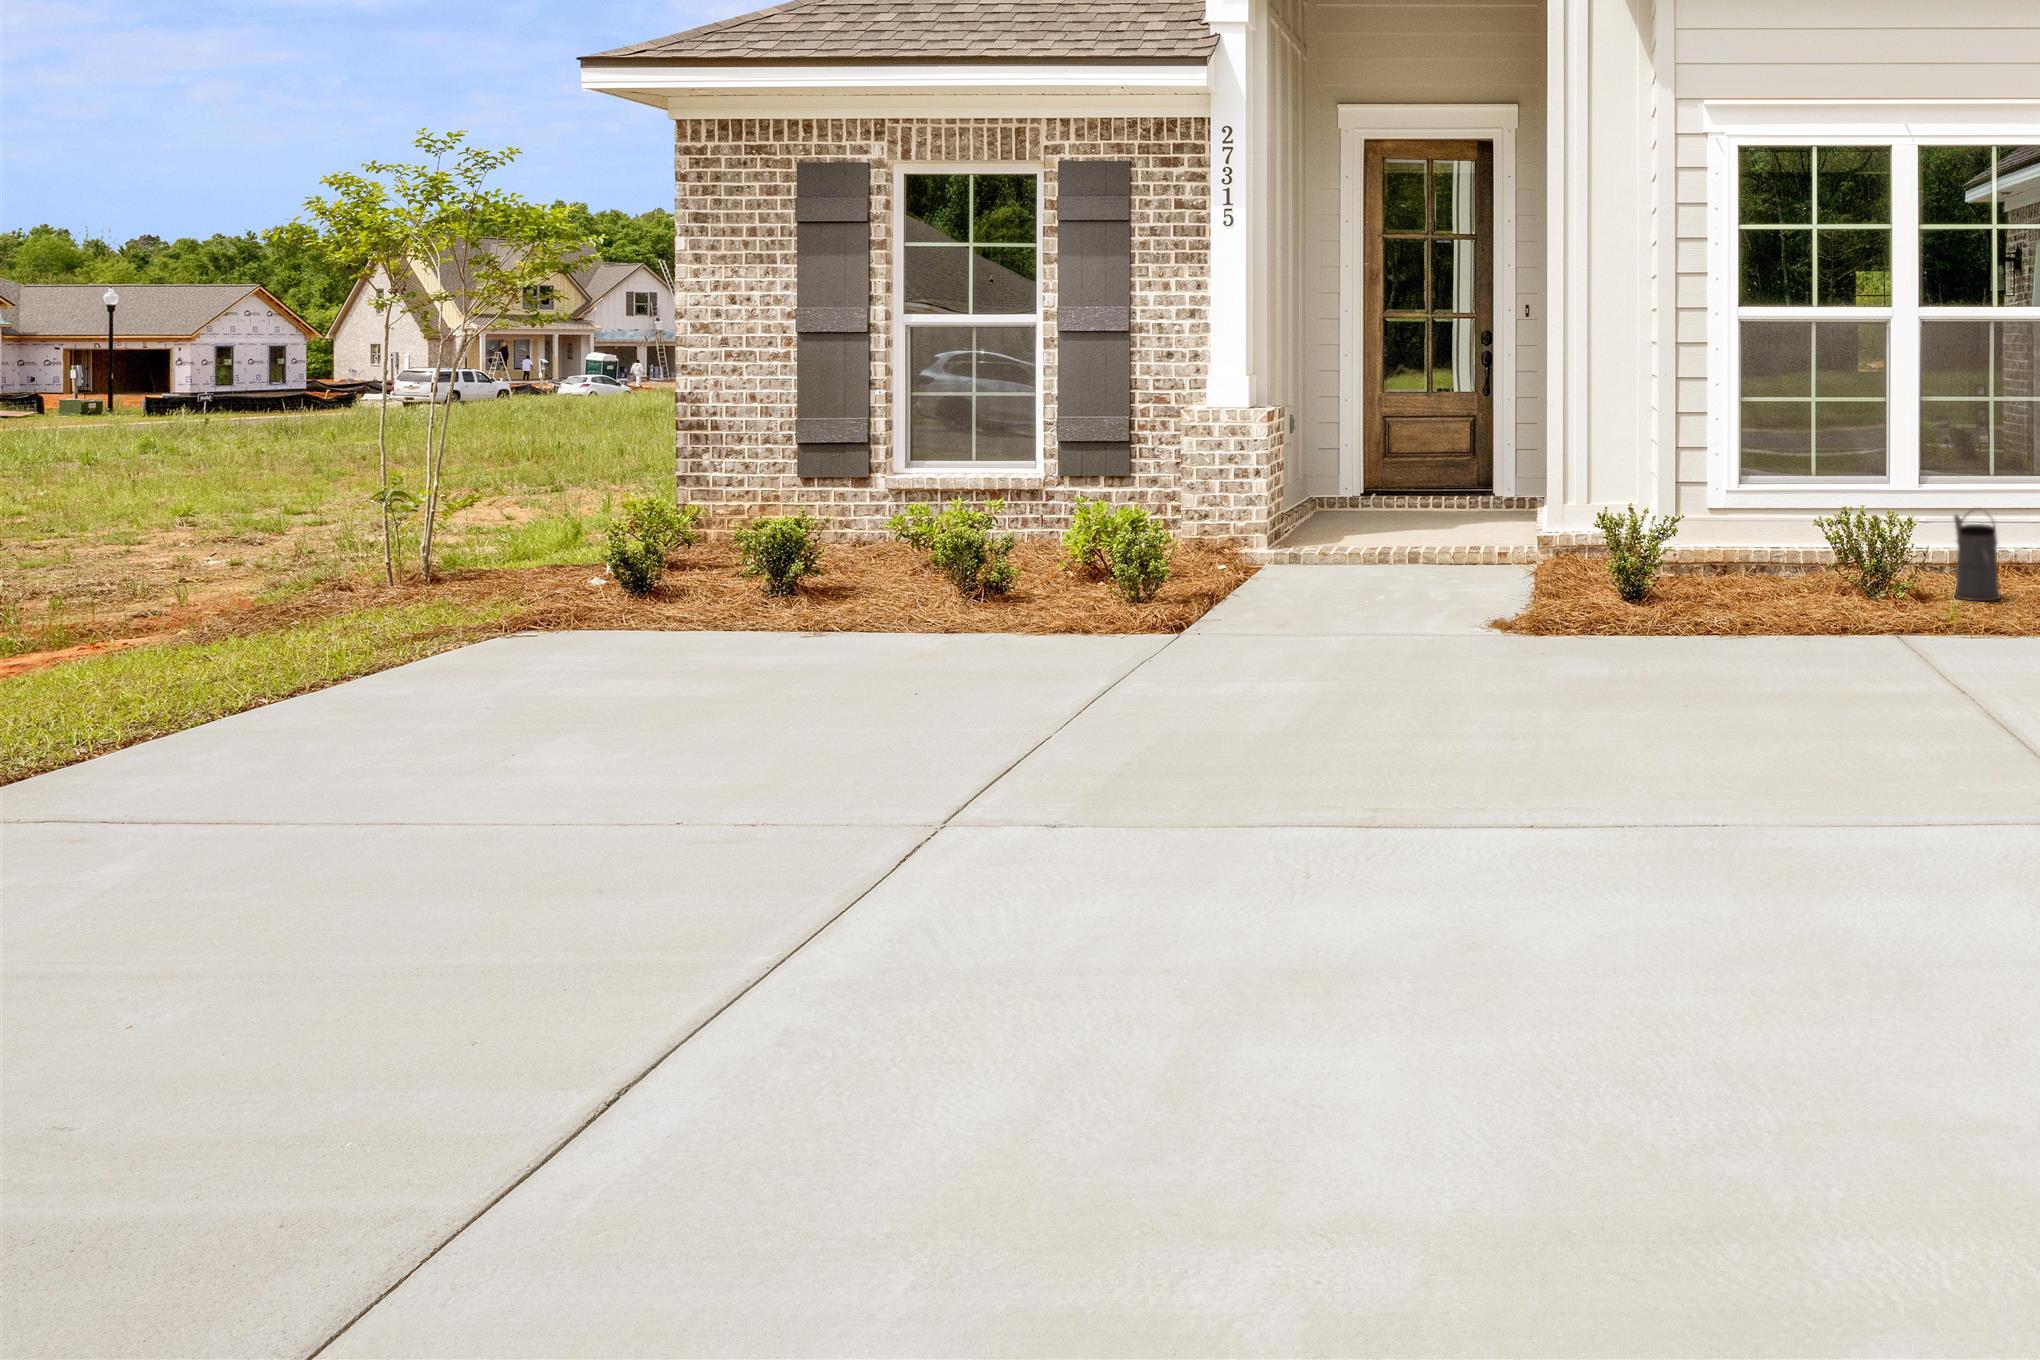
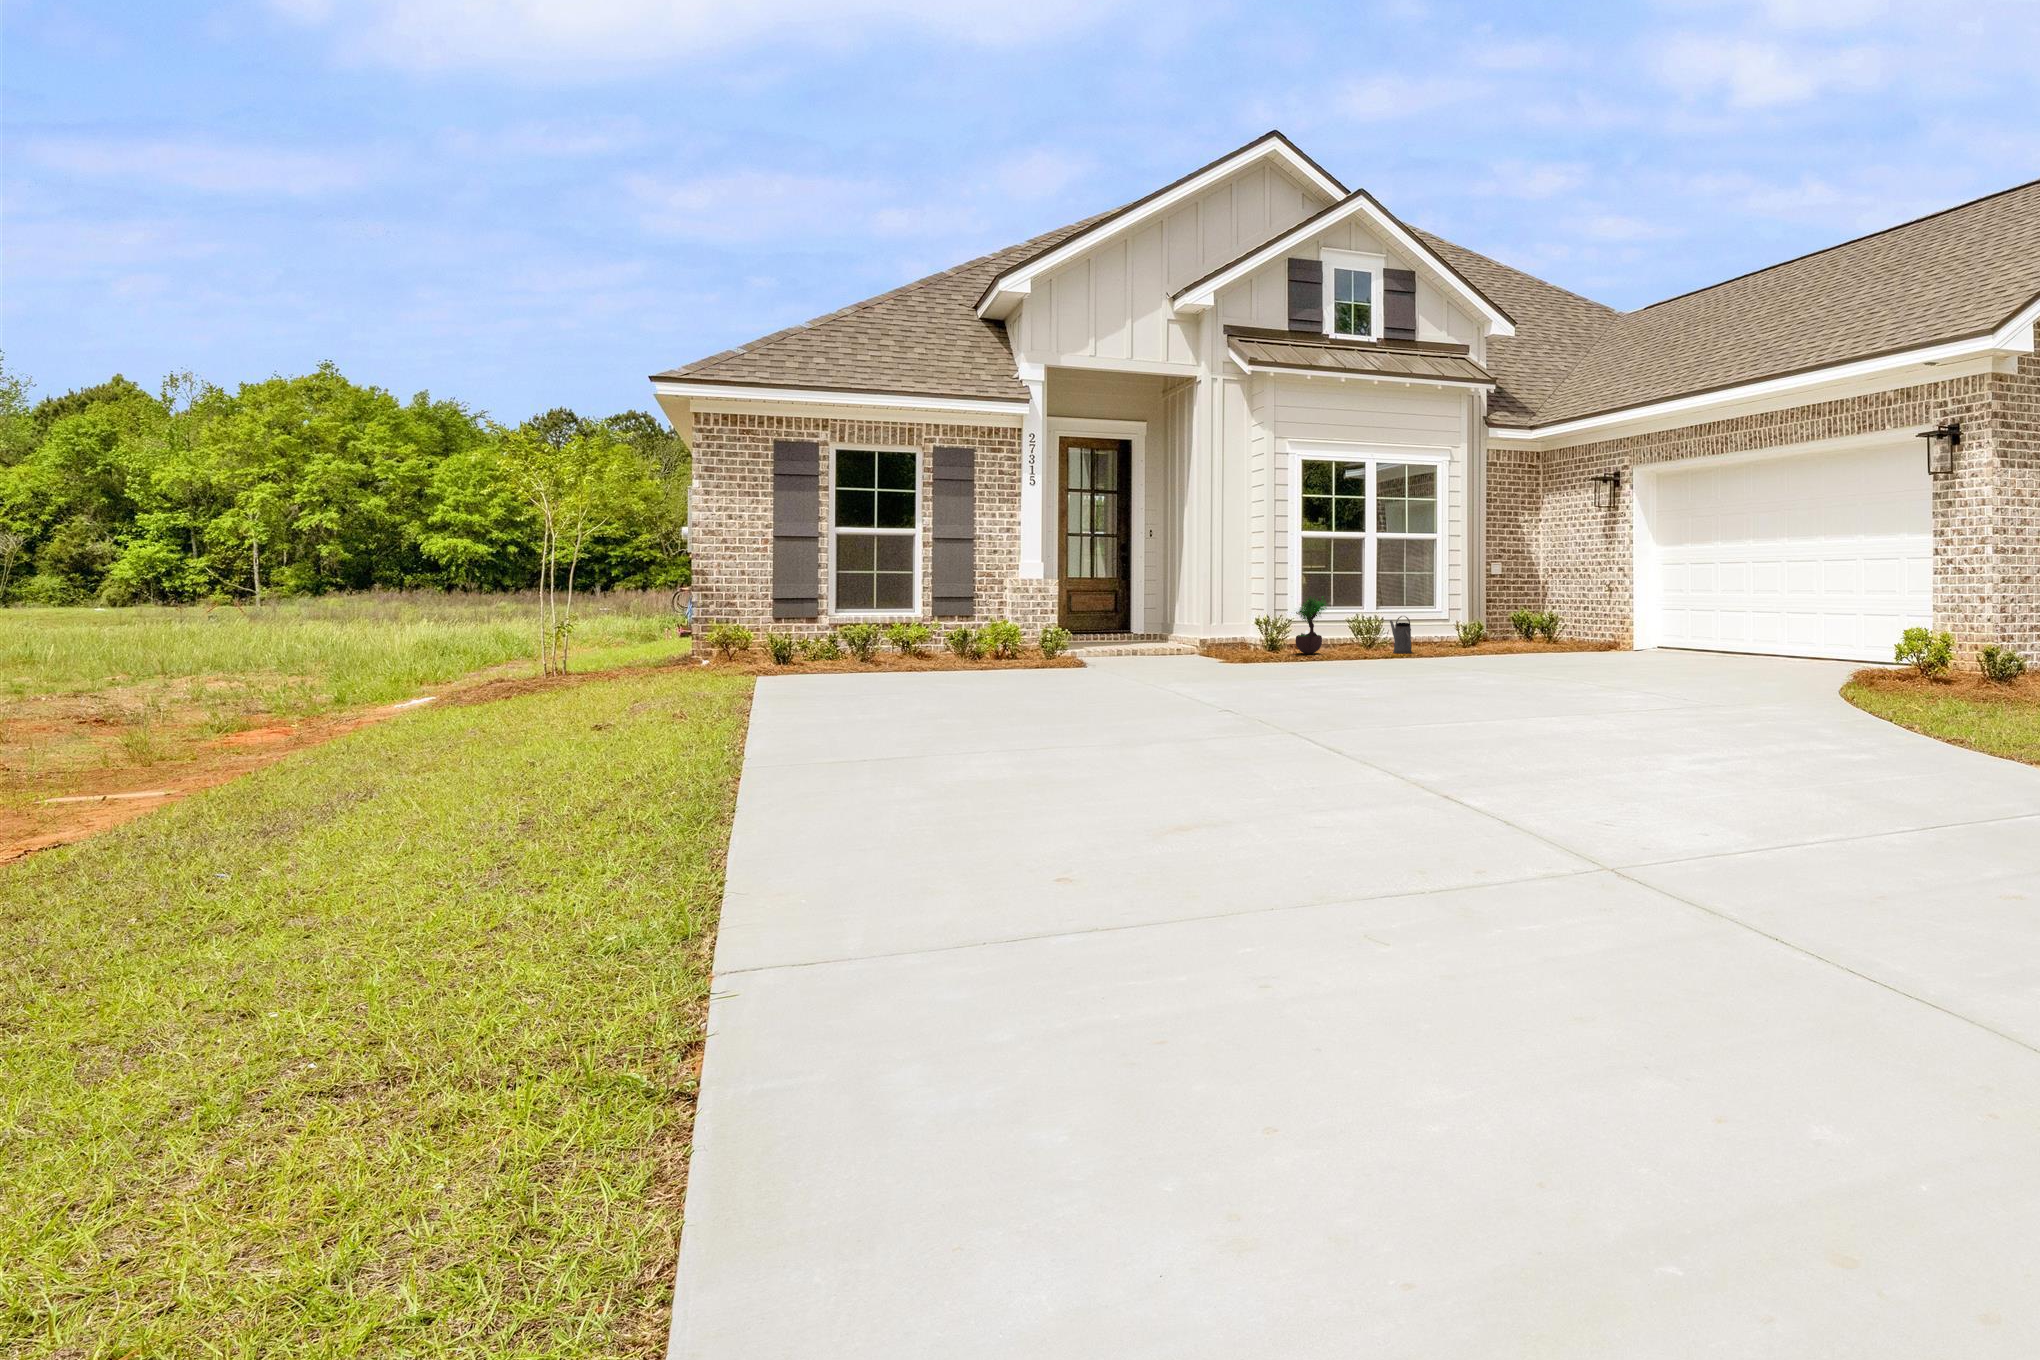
potted tree: none [1708,451,1792,592] -> present [1295,597,1327,654]

